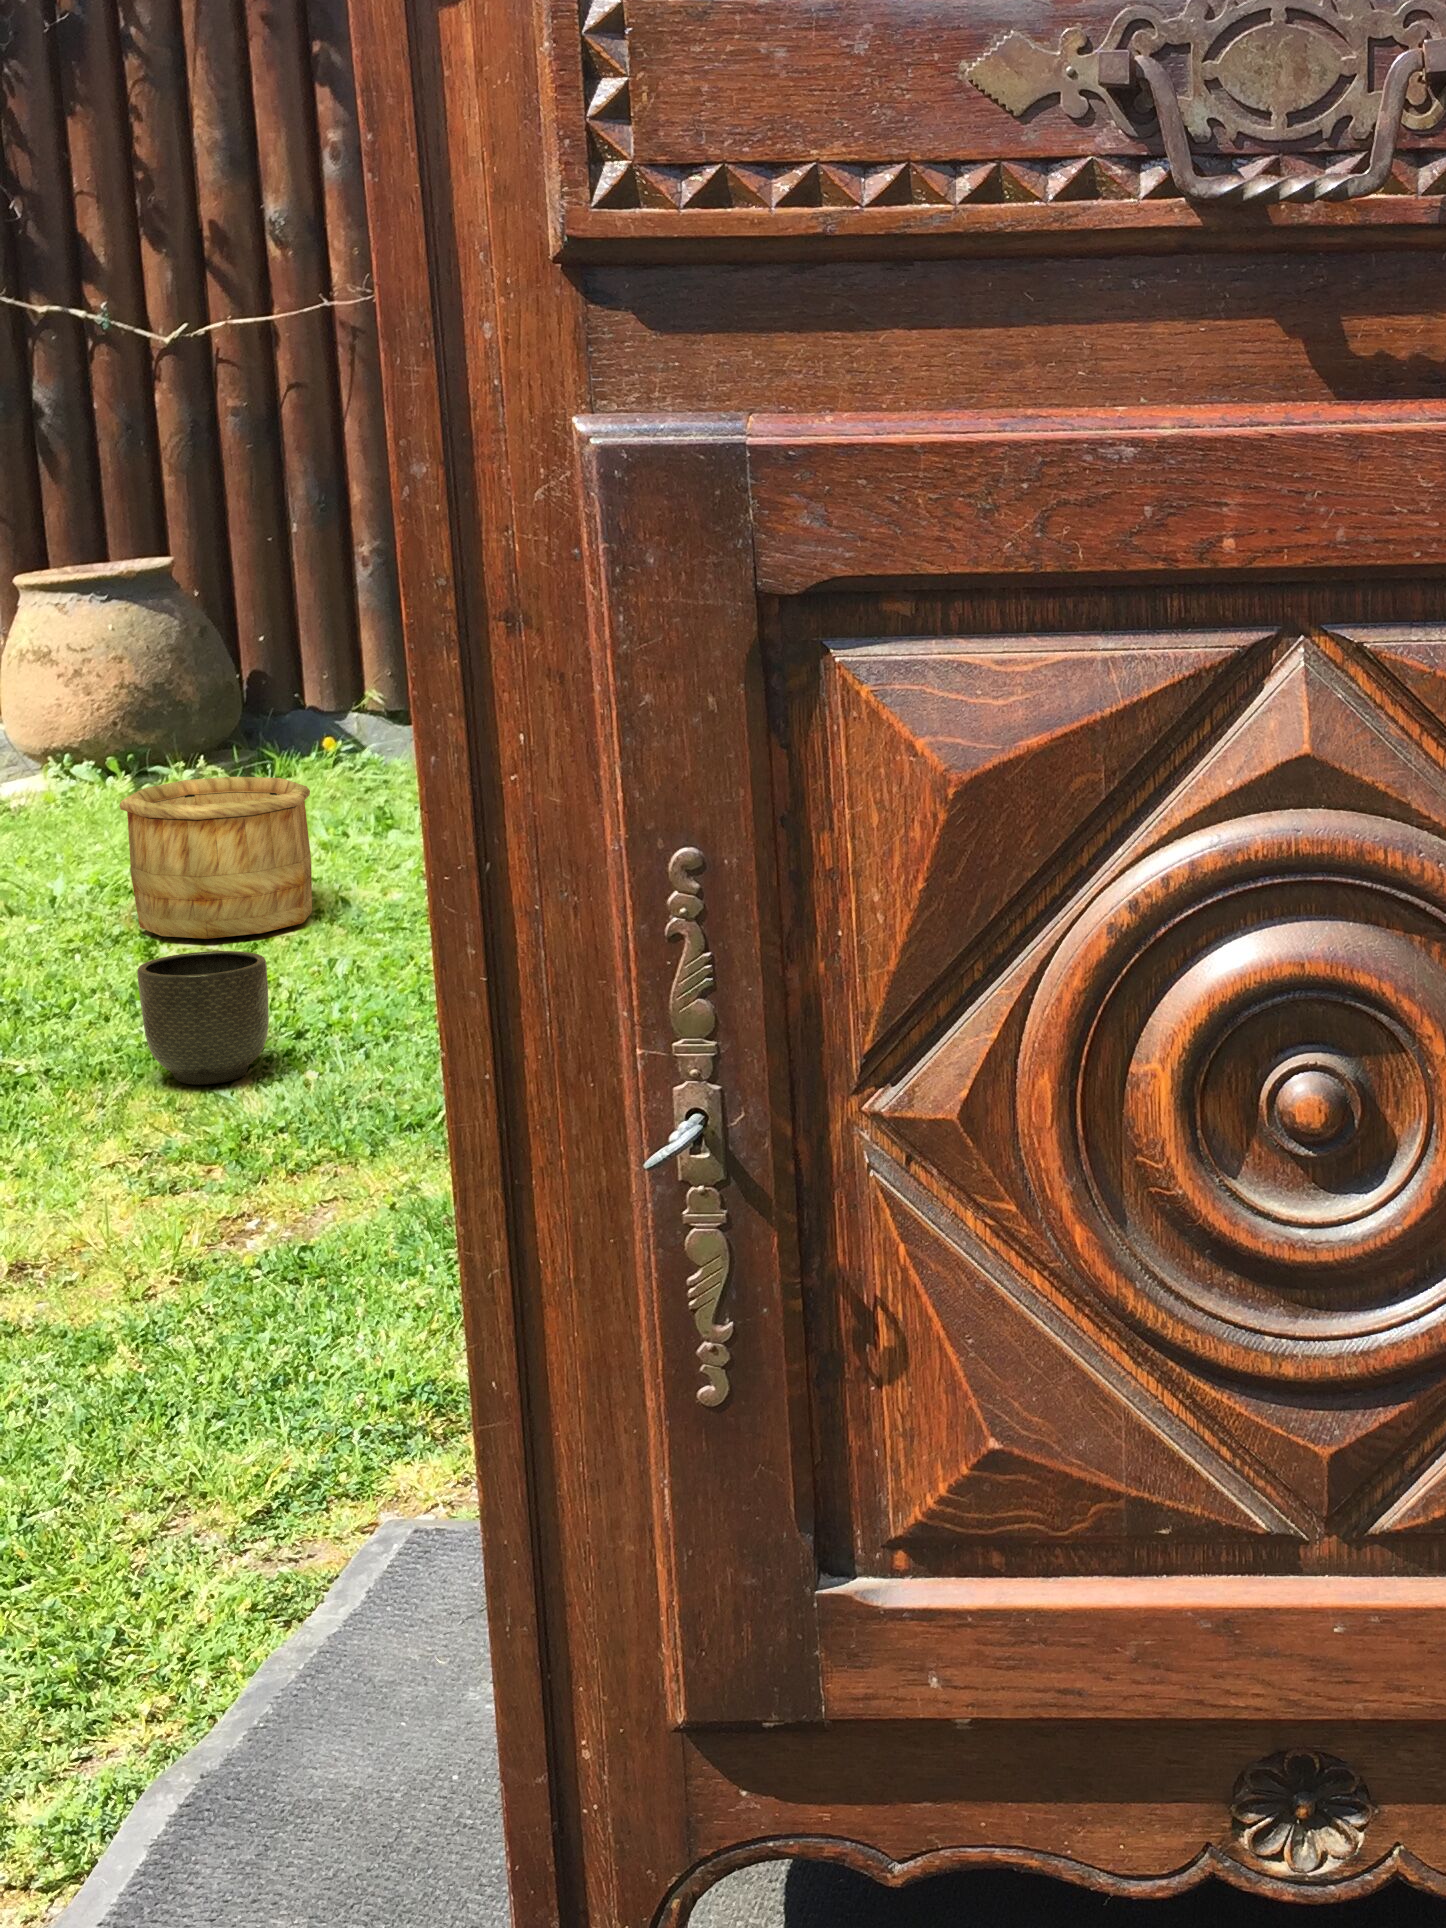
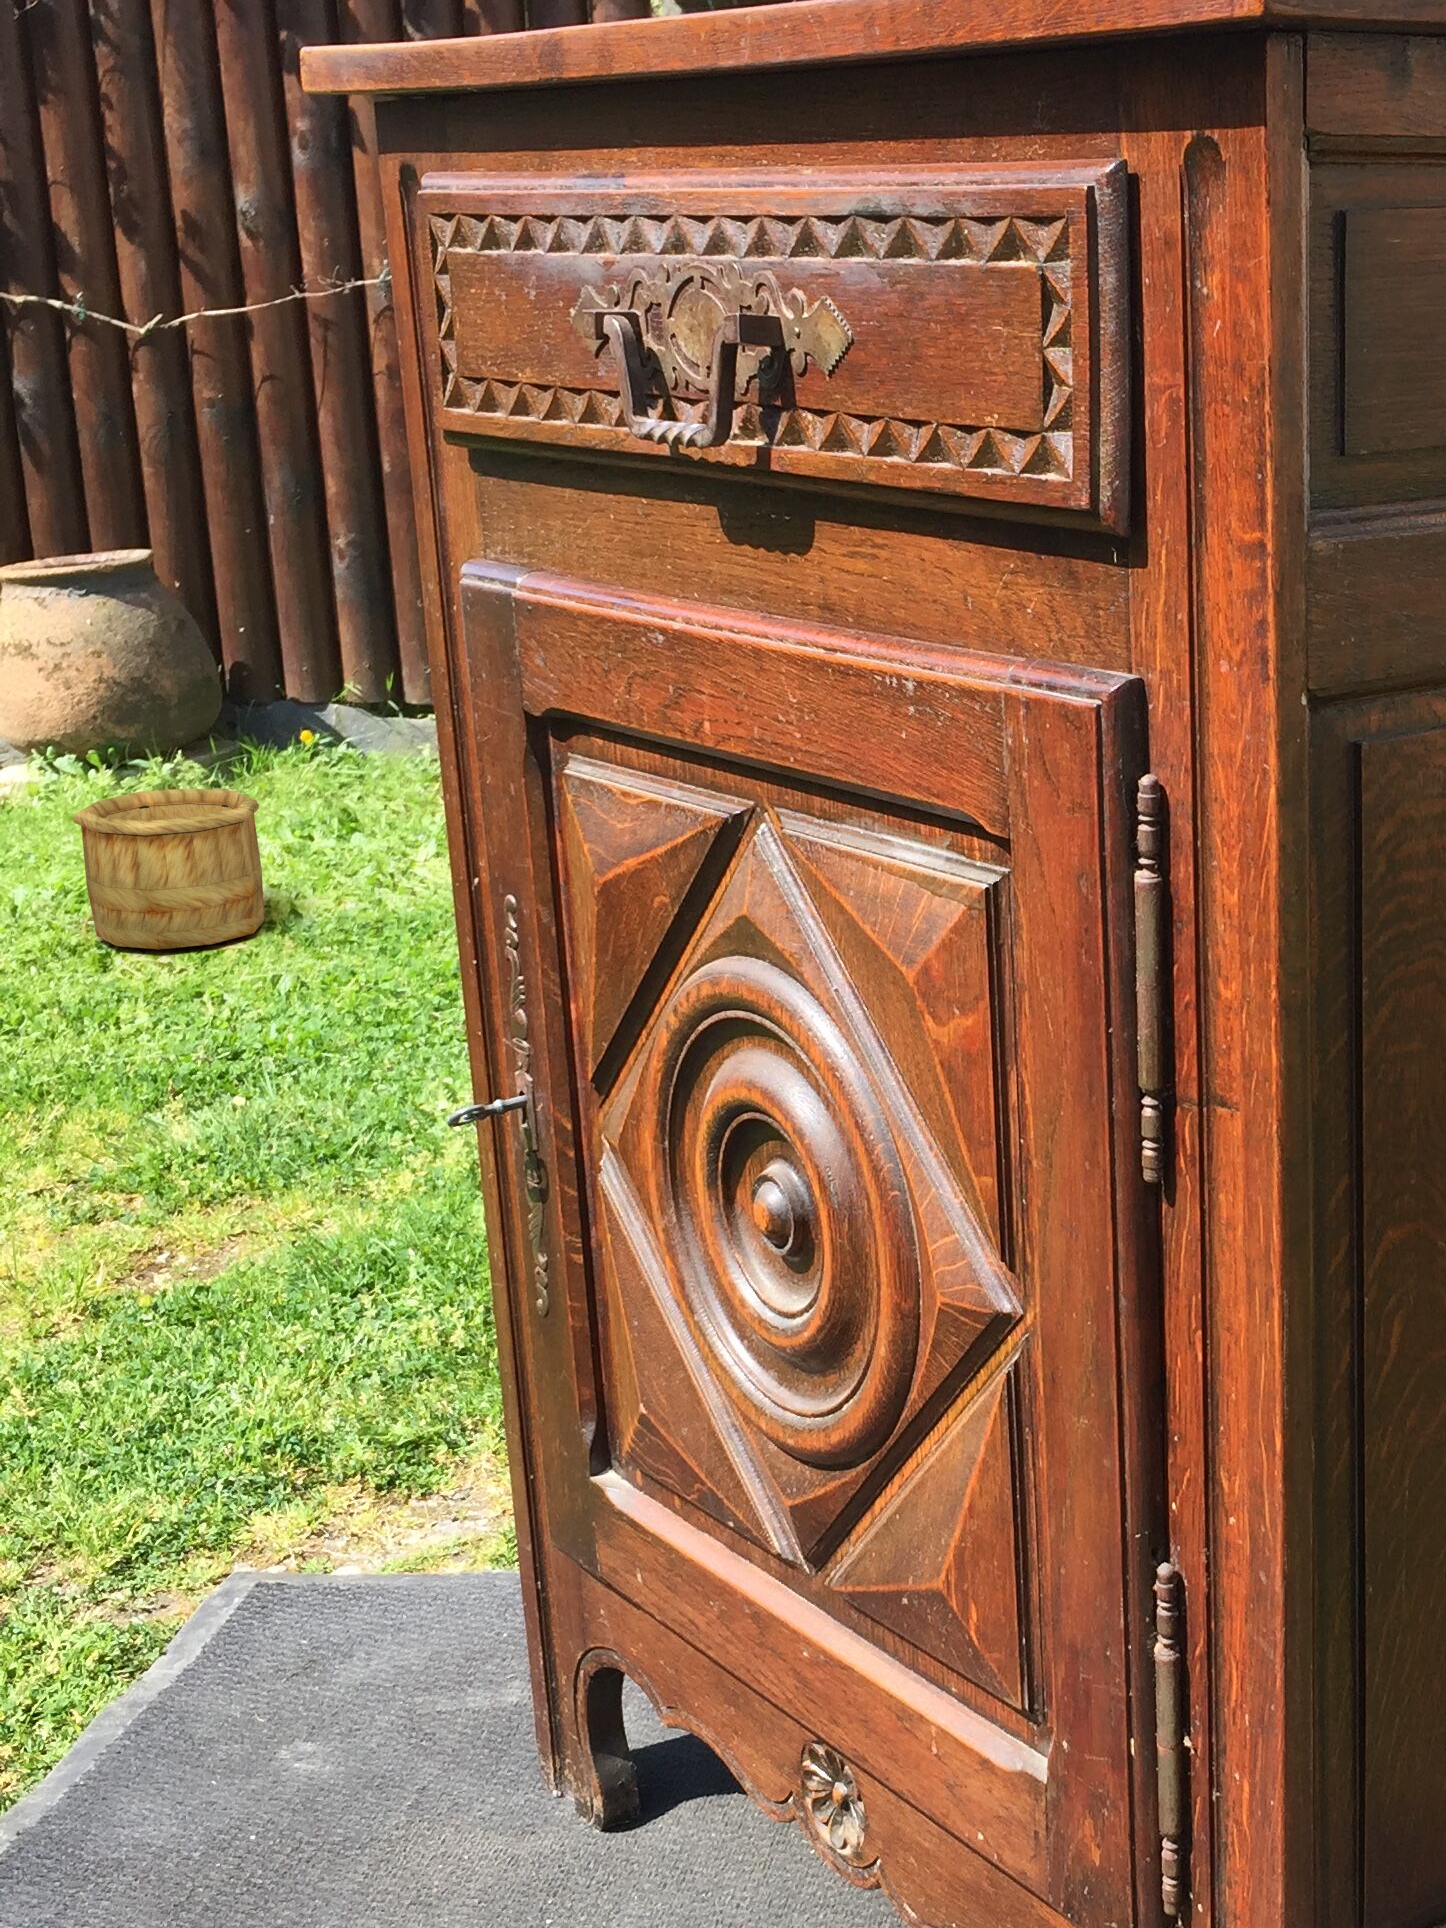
planter: present [137,951,269,1085] -> none [70,977,198,1107]

